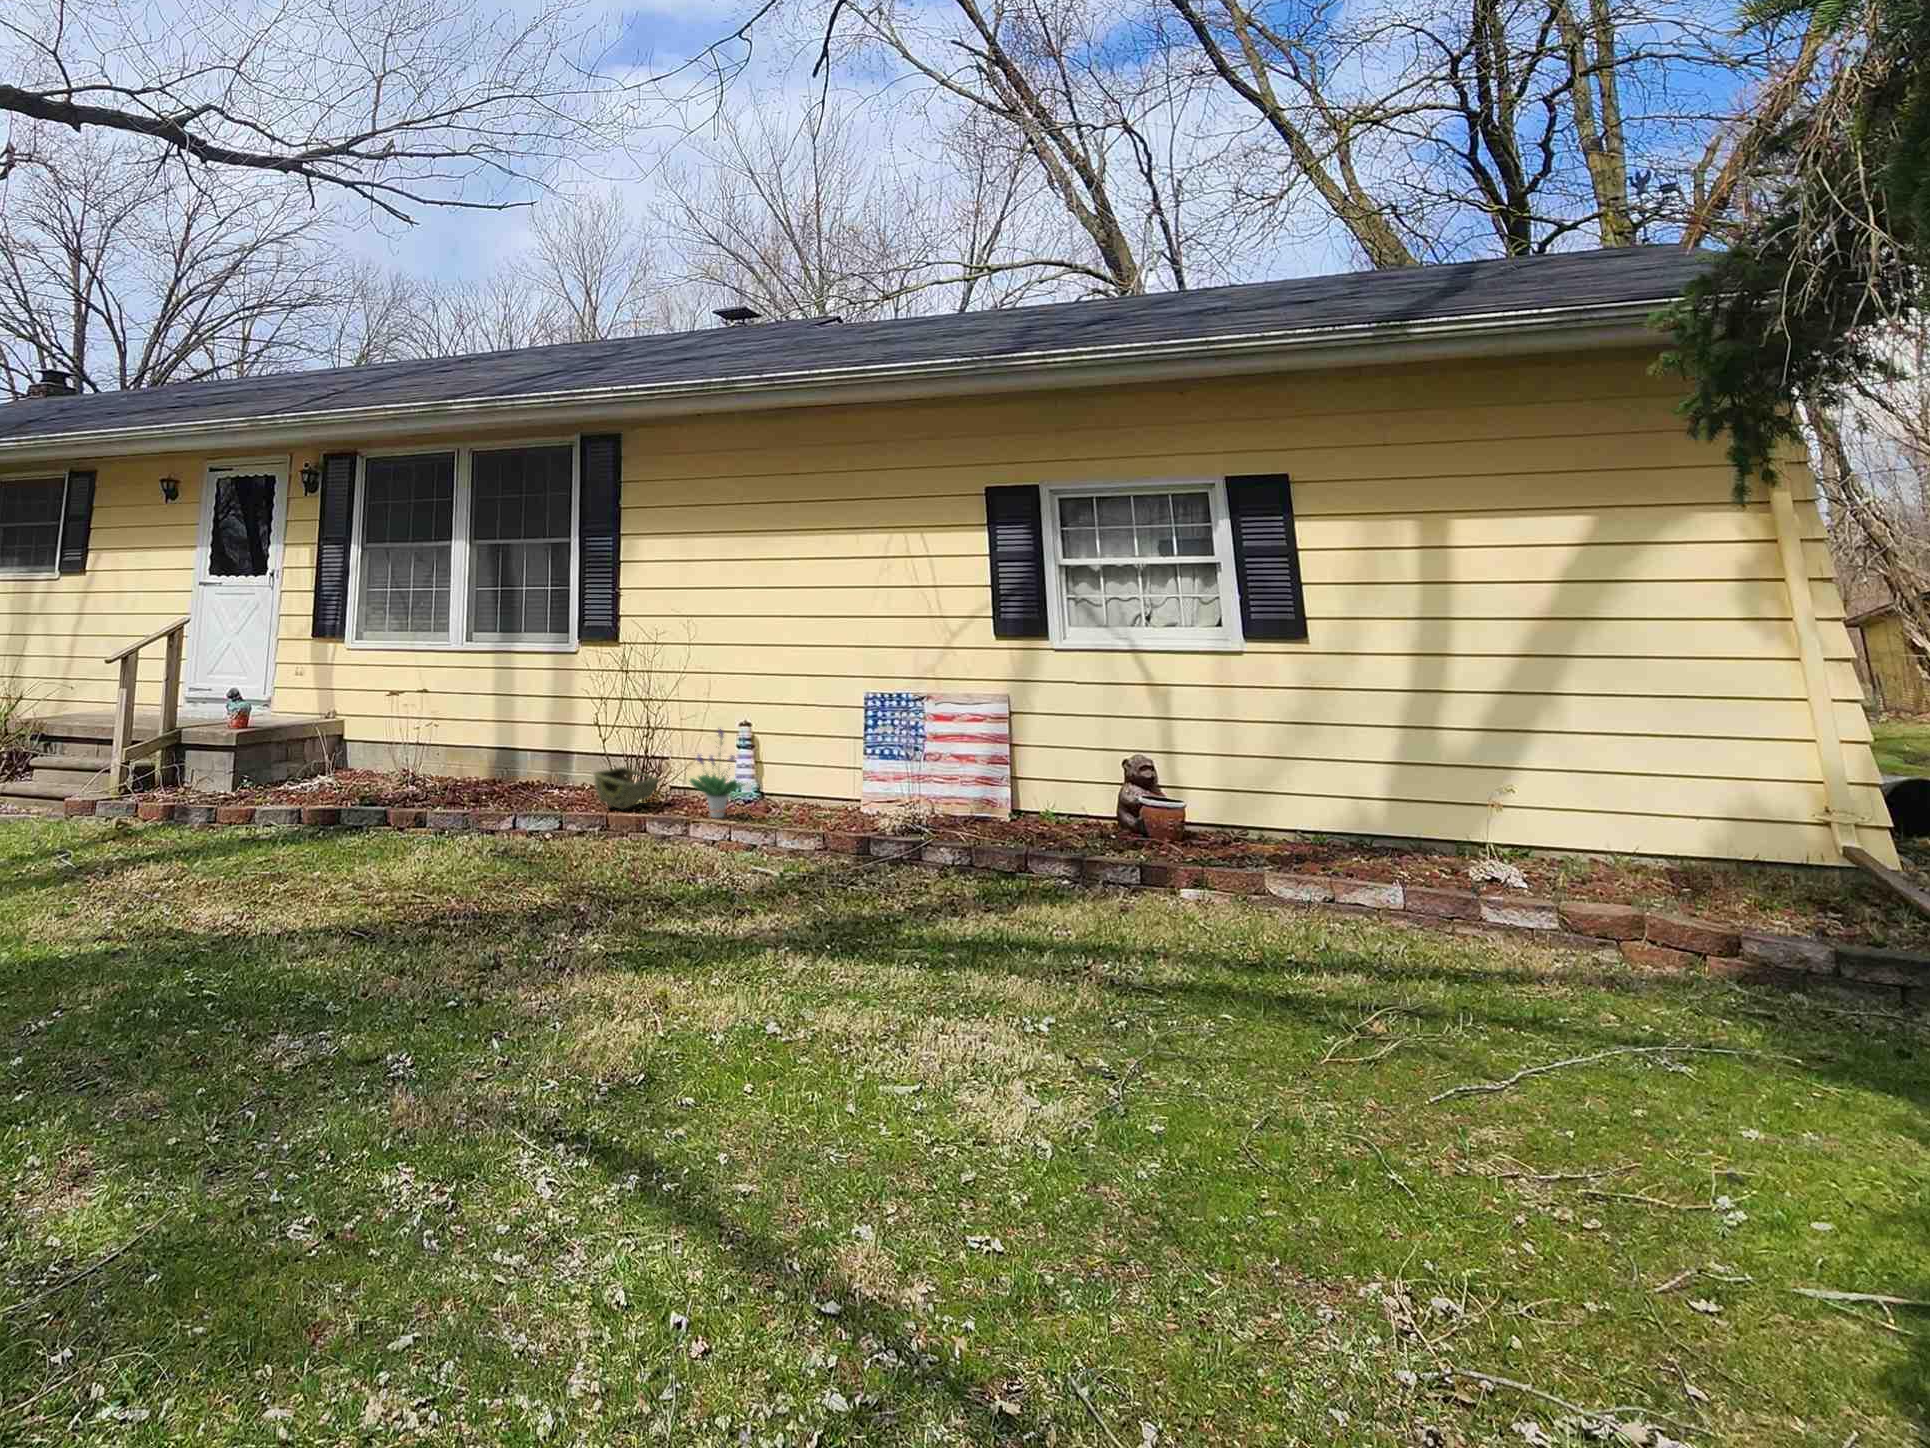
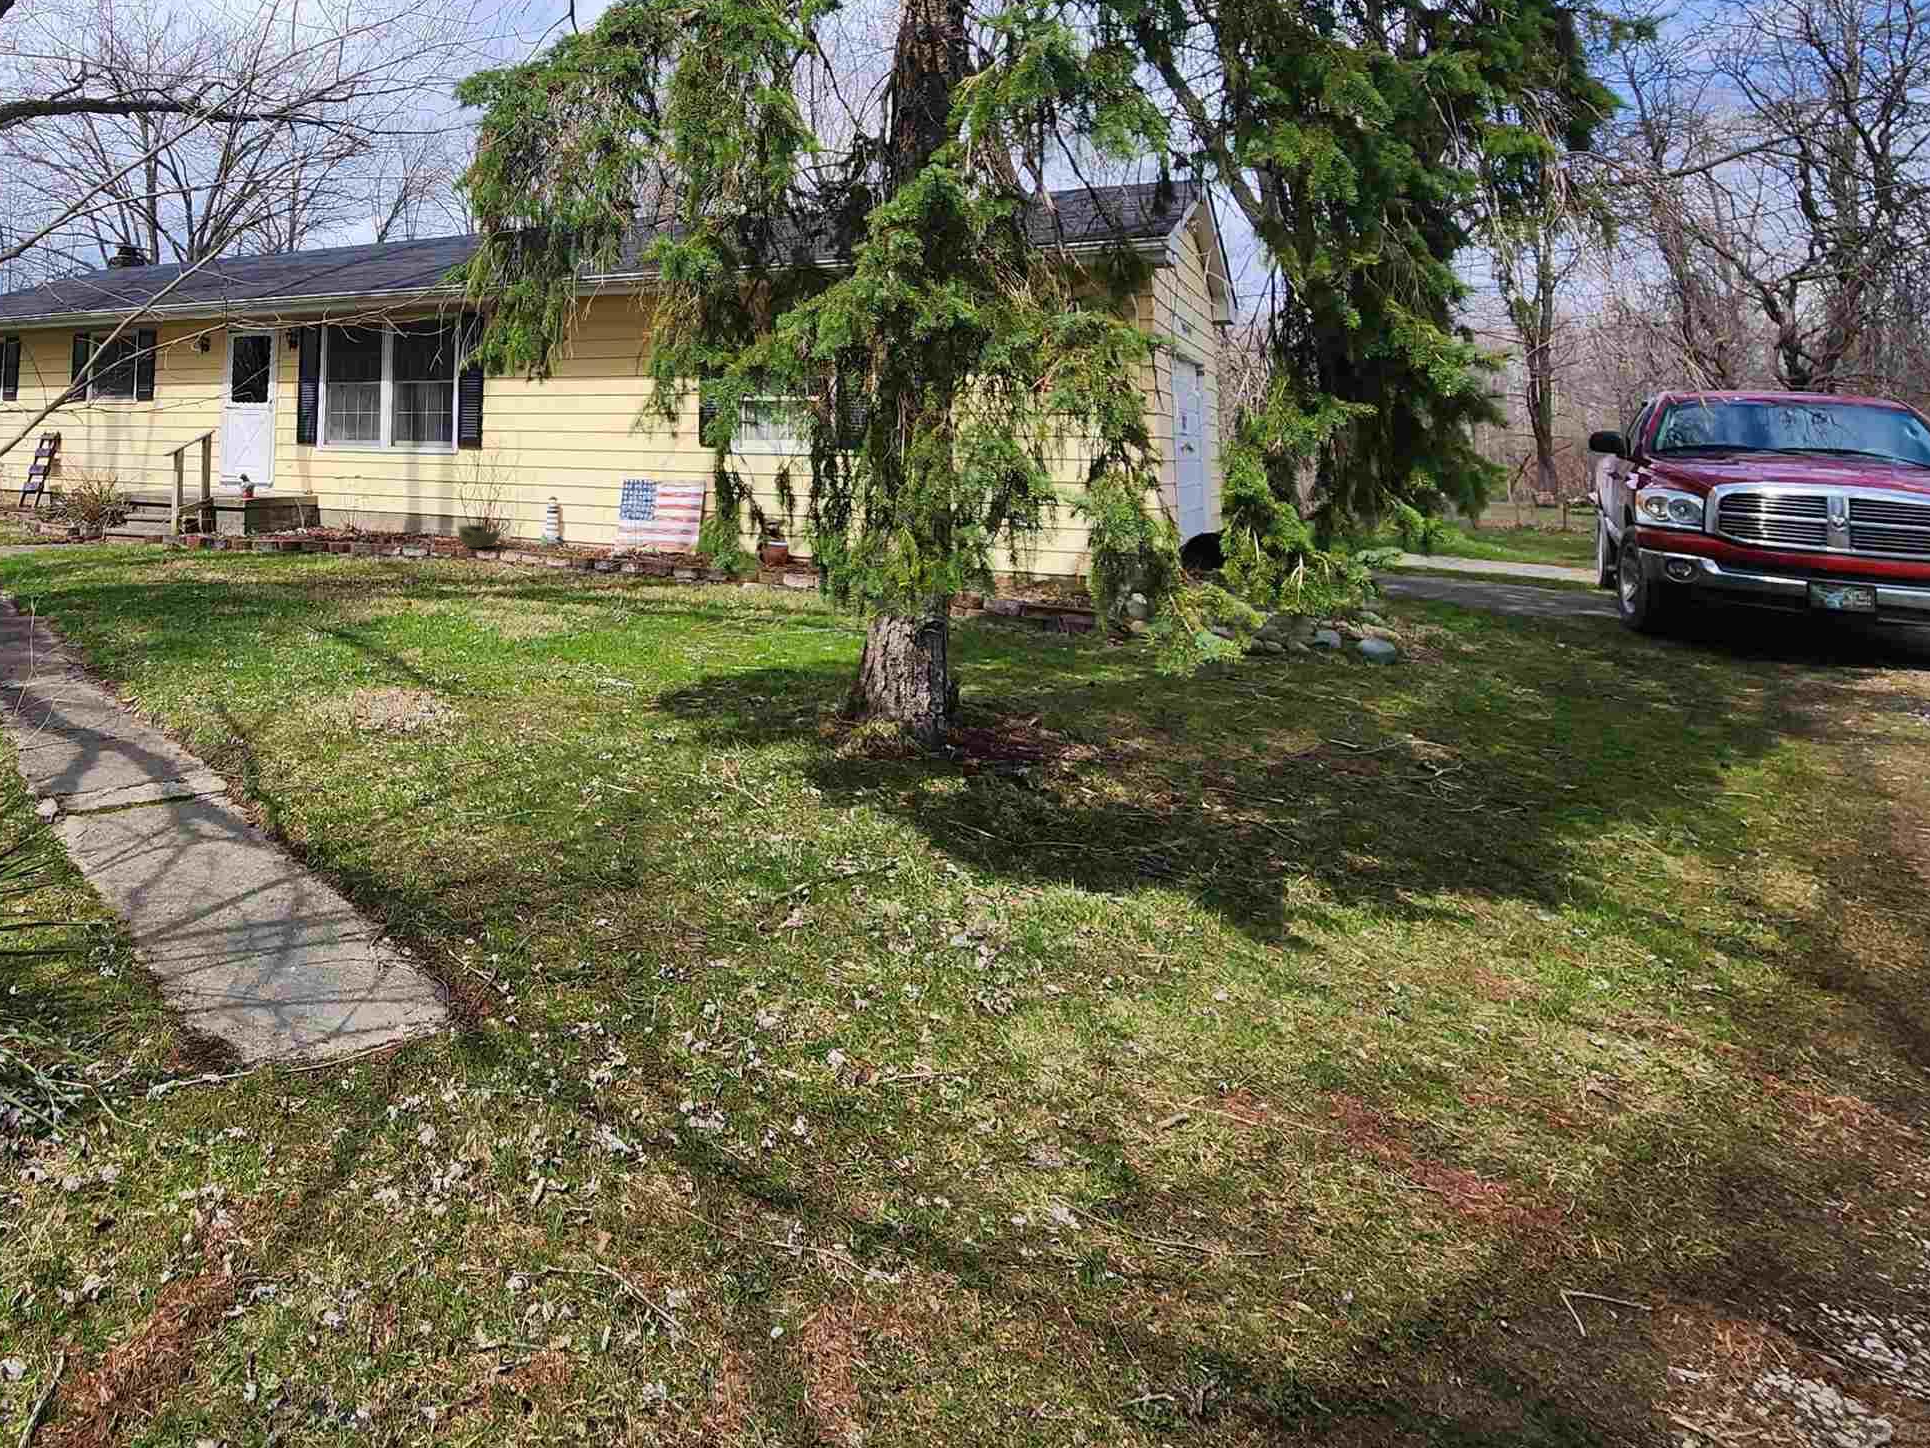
potted plant: present [690,728,745,818] -> none [513,500,551,554]

